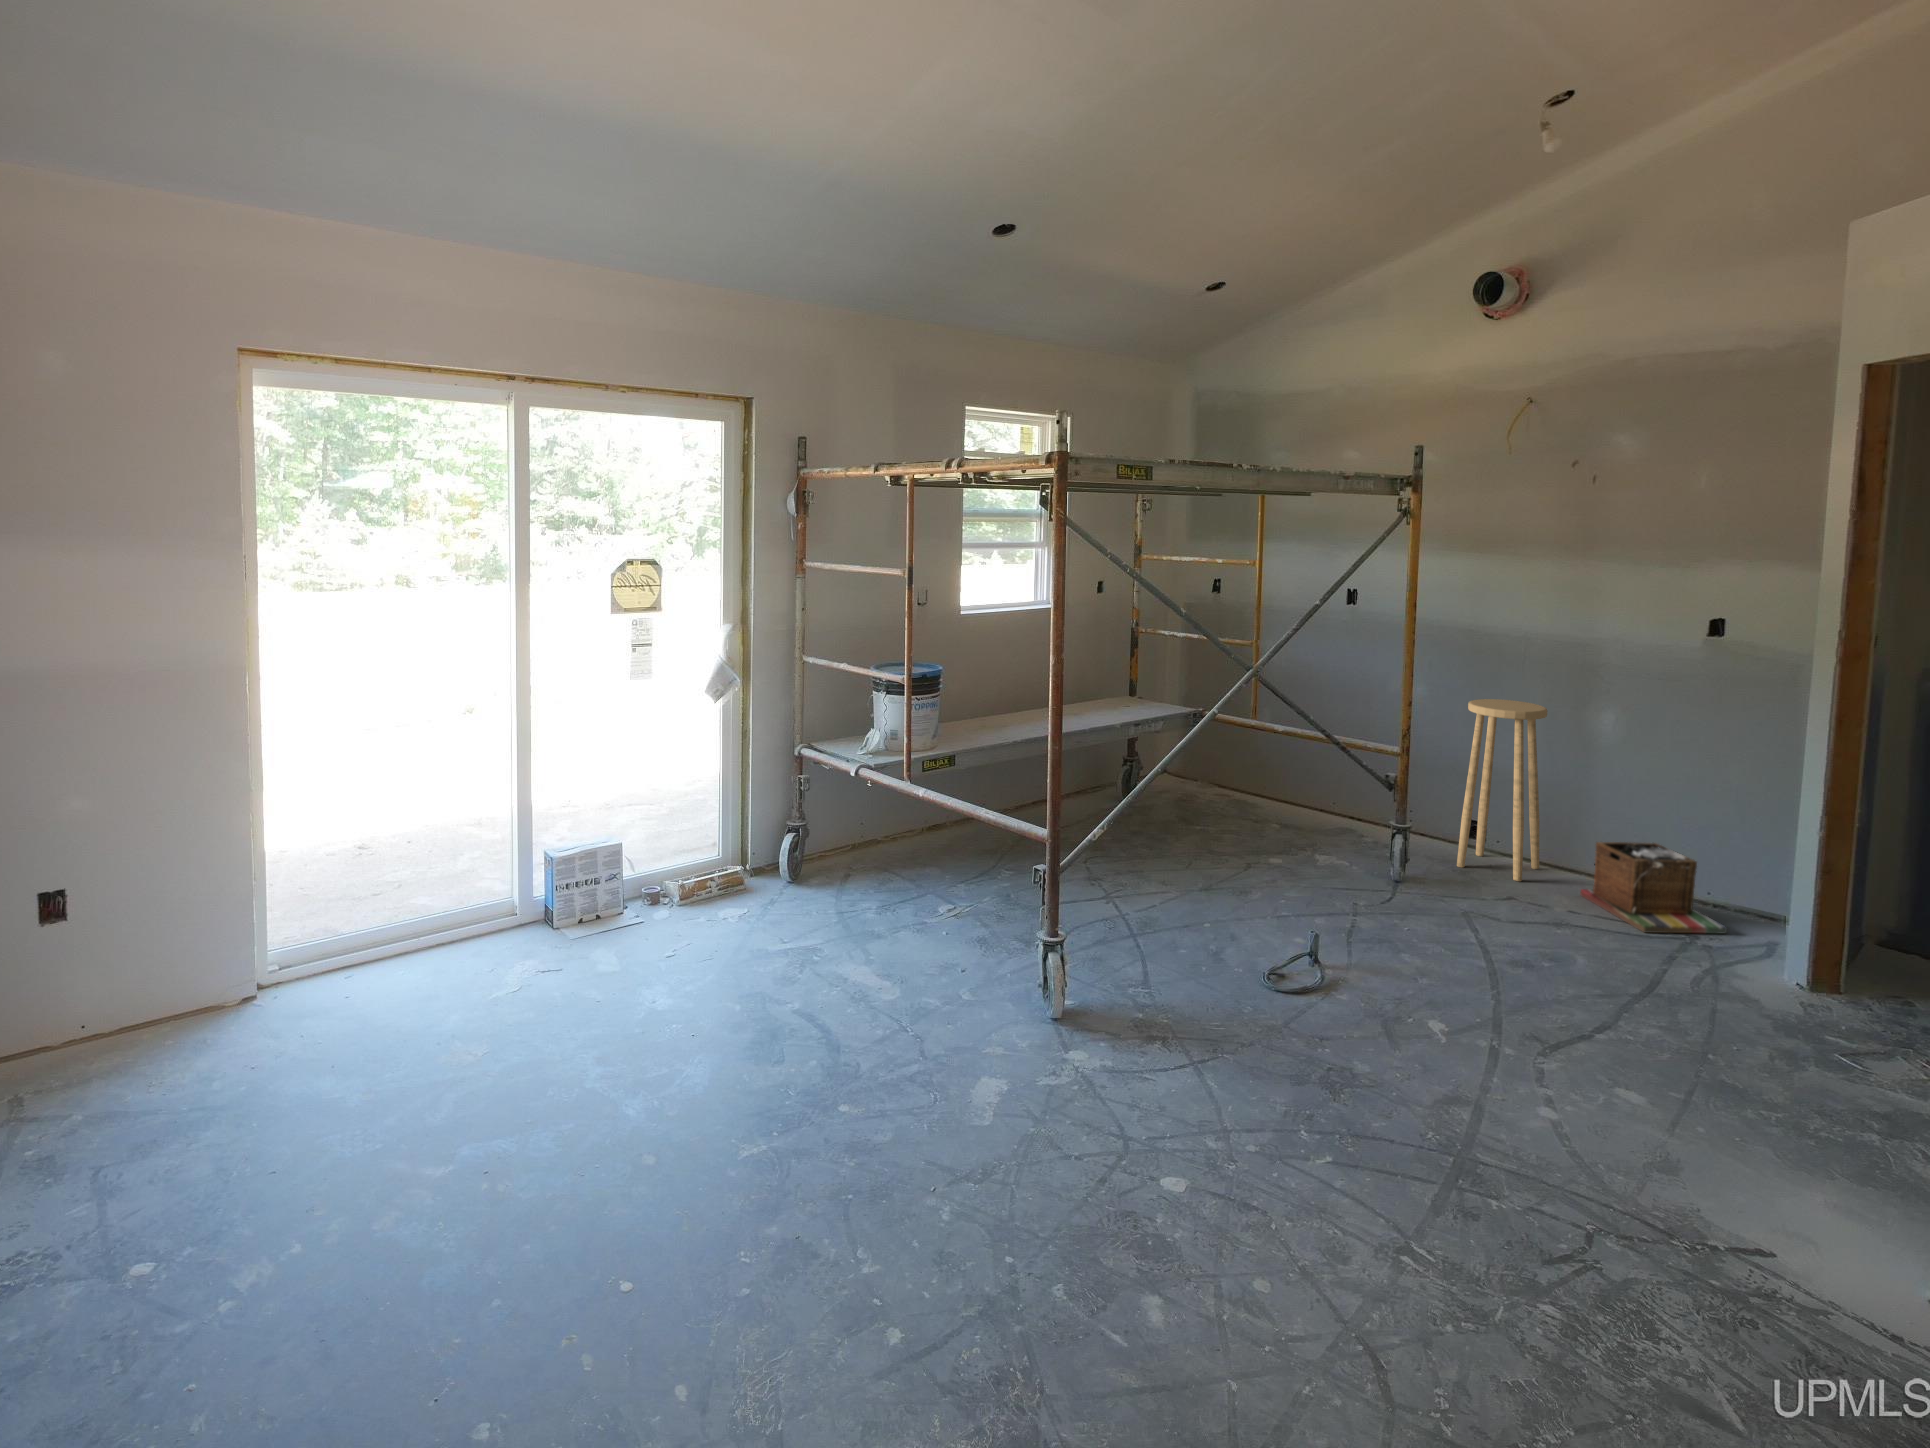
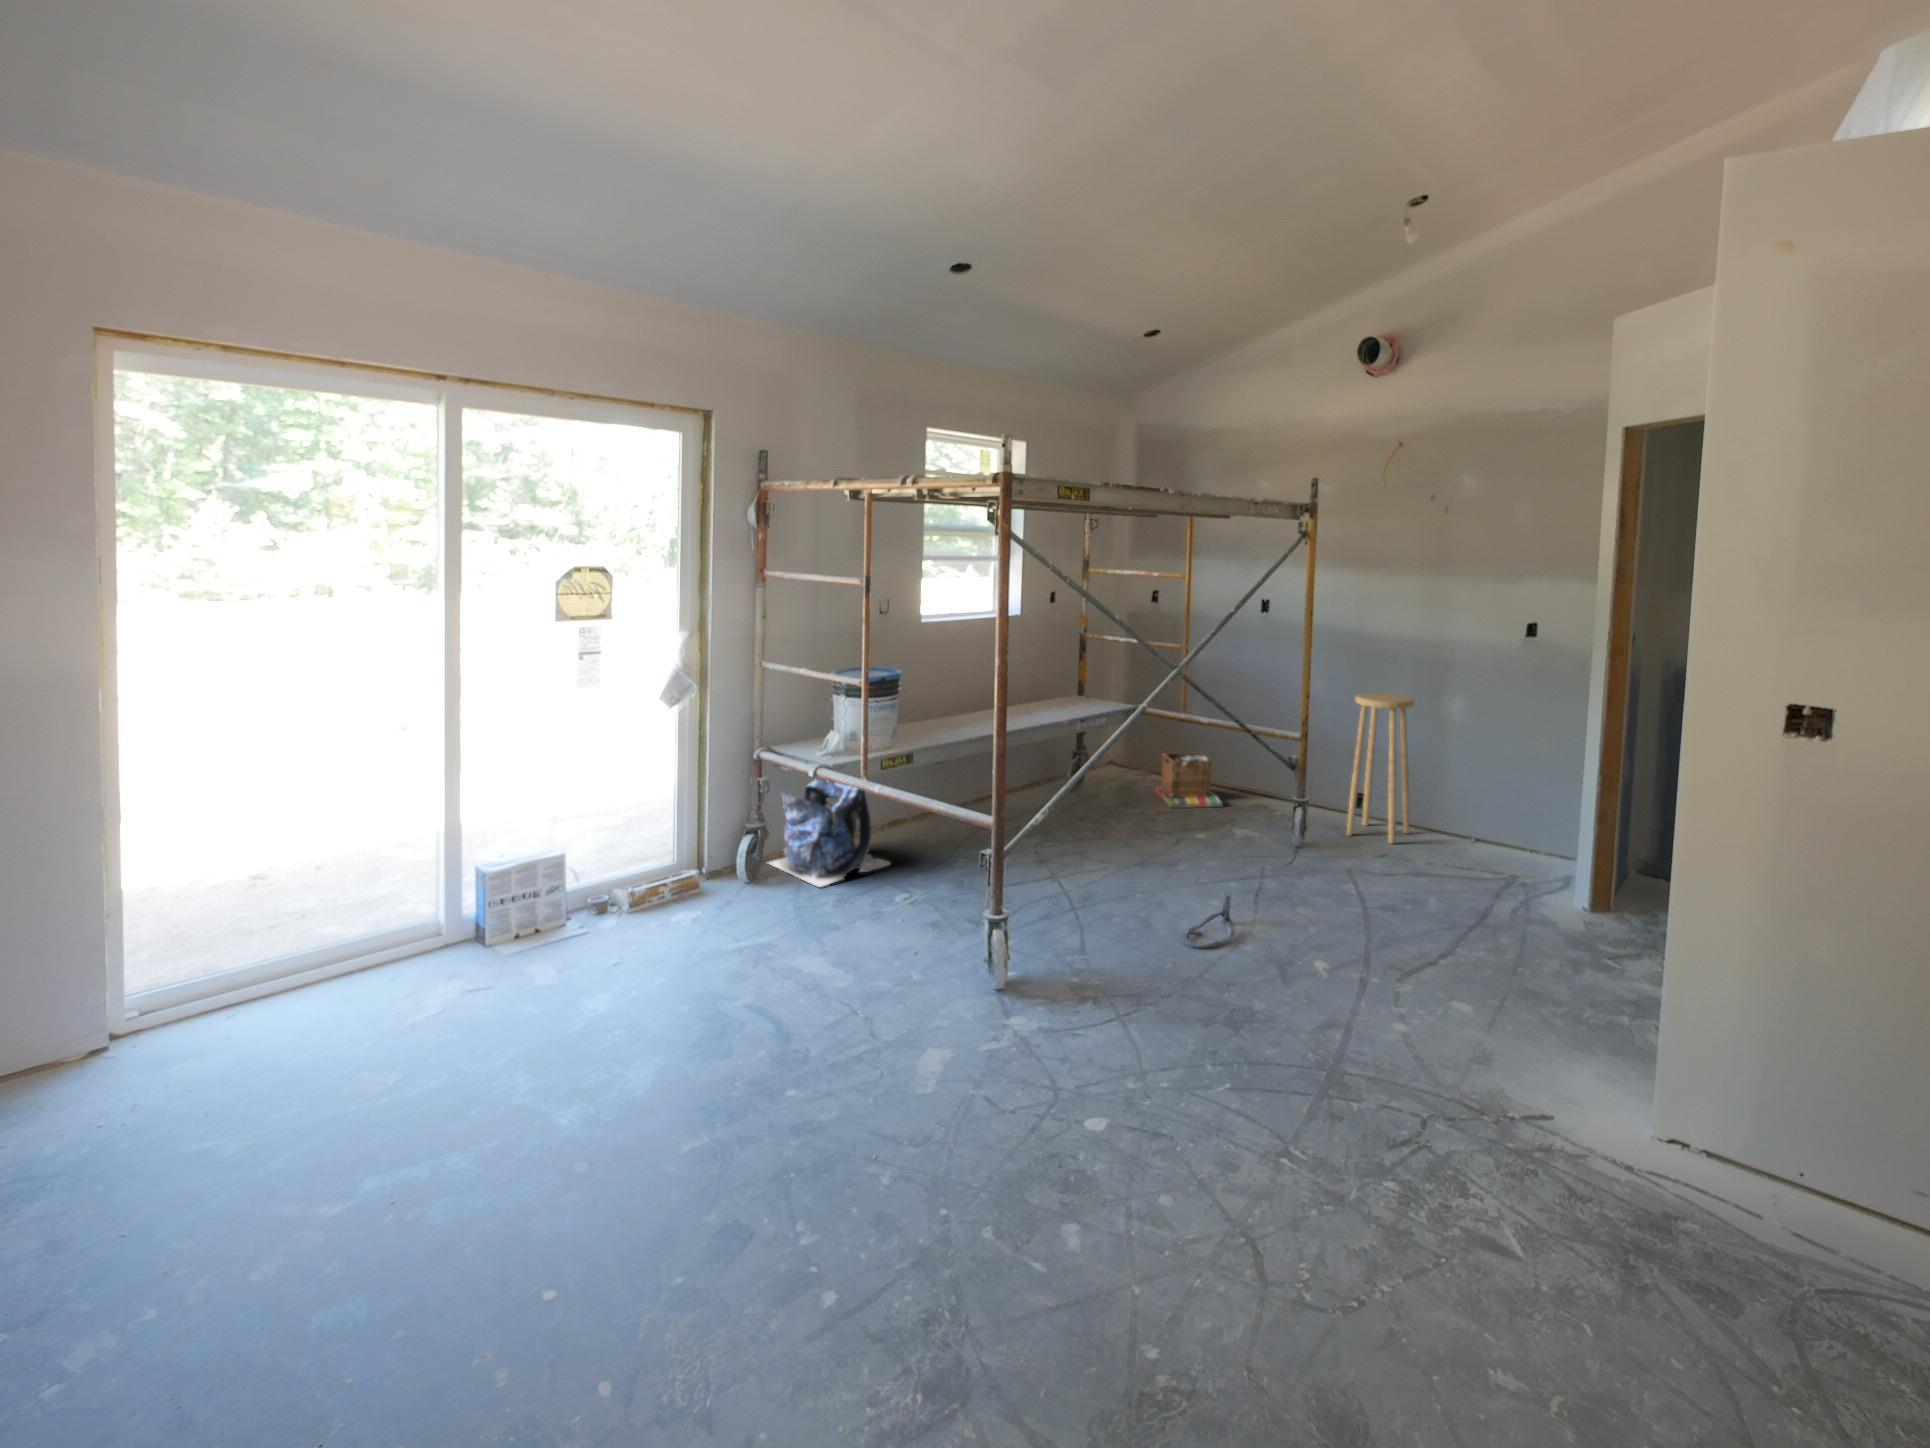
backpack: none [809,770,934,891] -> present [769,779,890,887]
laundry basket: present [1580,842,1727,934] -> present [1155,753,1223,808]

